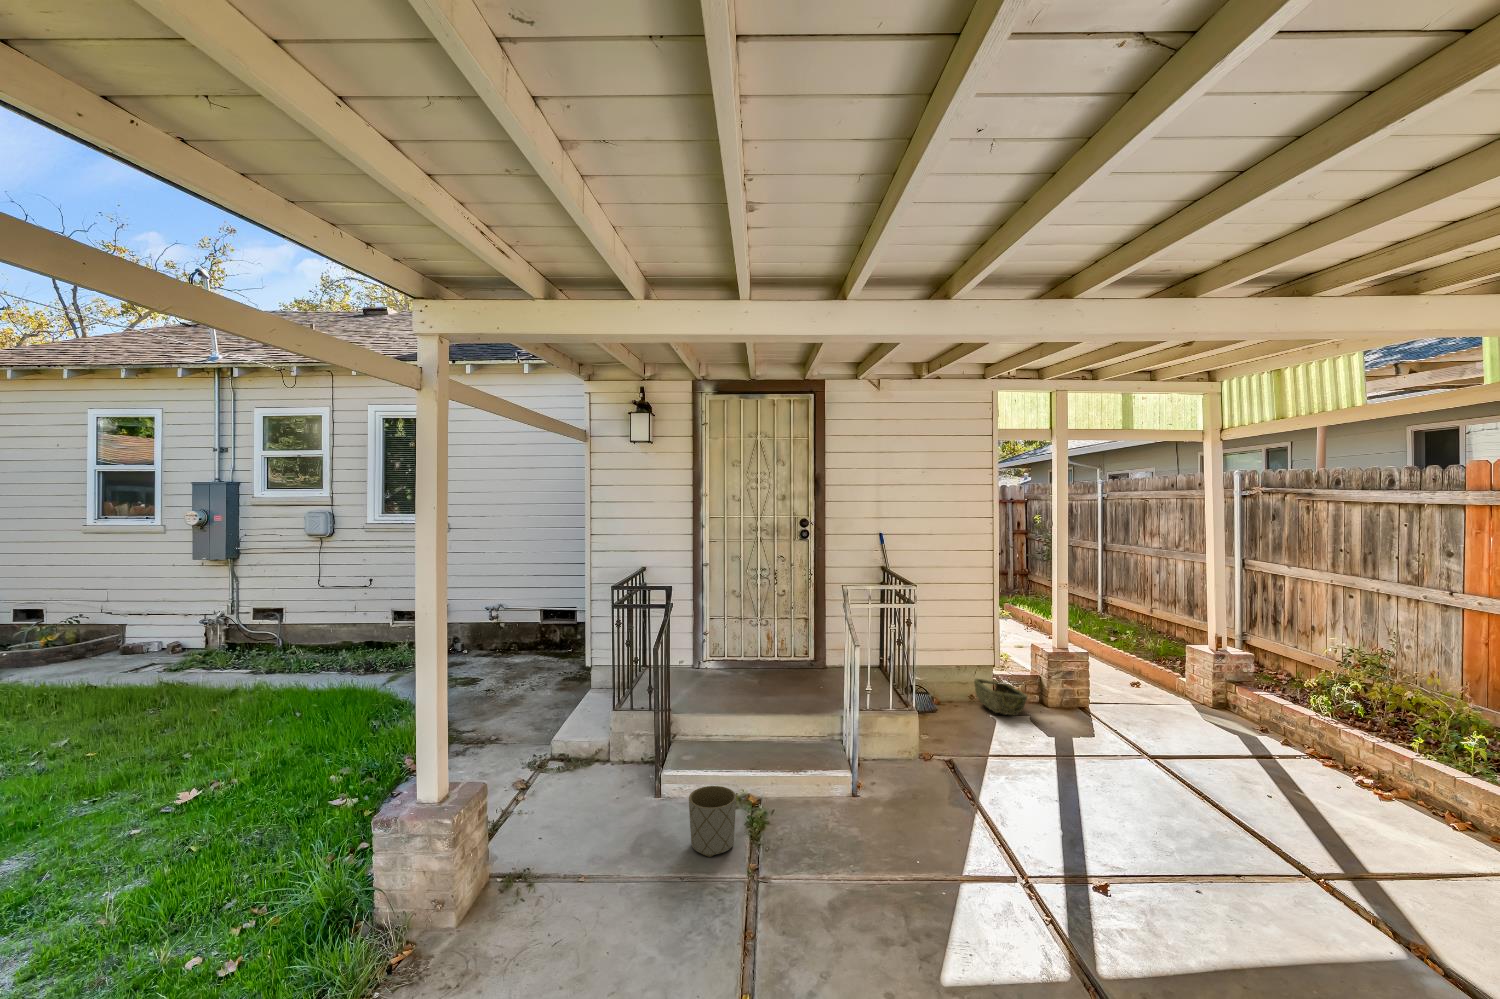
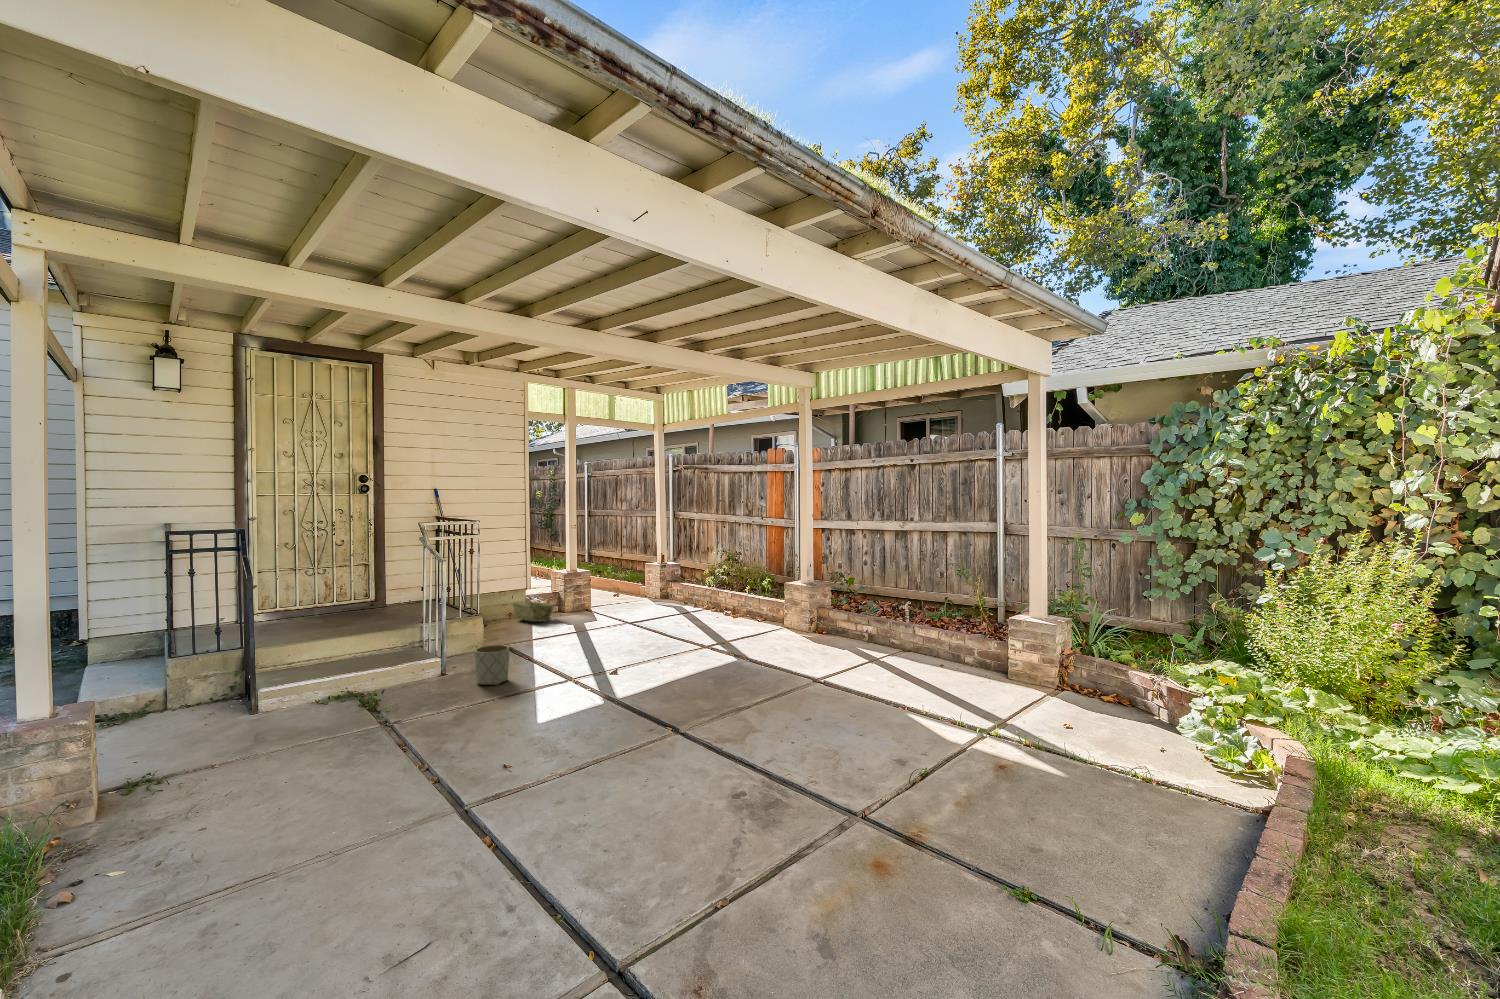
planter: present [689,786,736,857] -> present [475,645,510,685]

